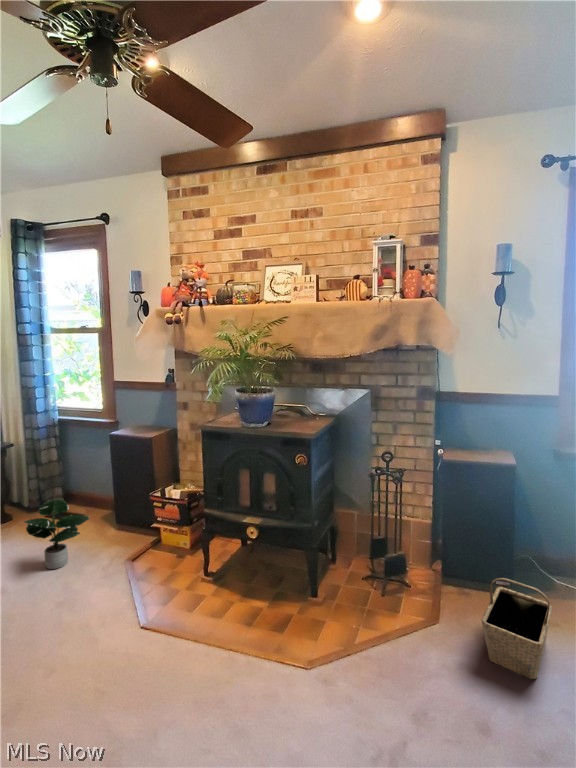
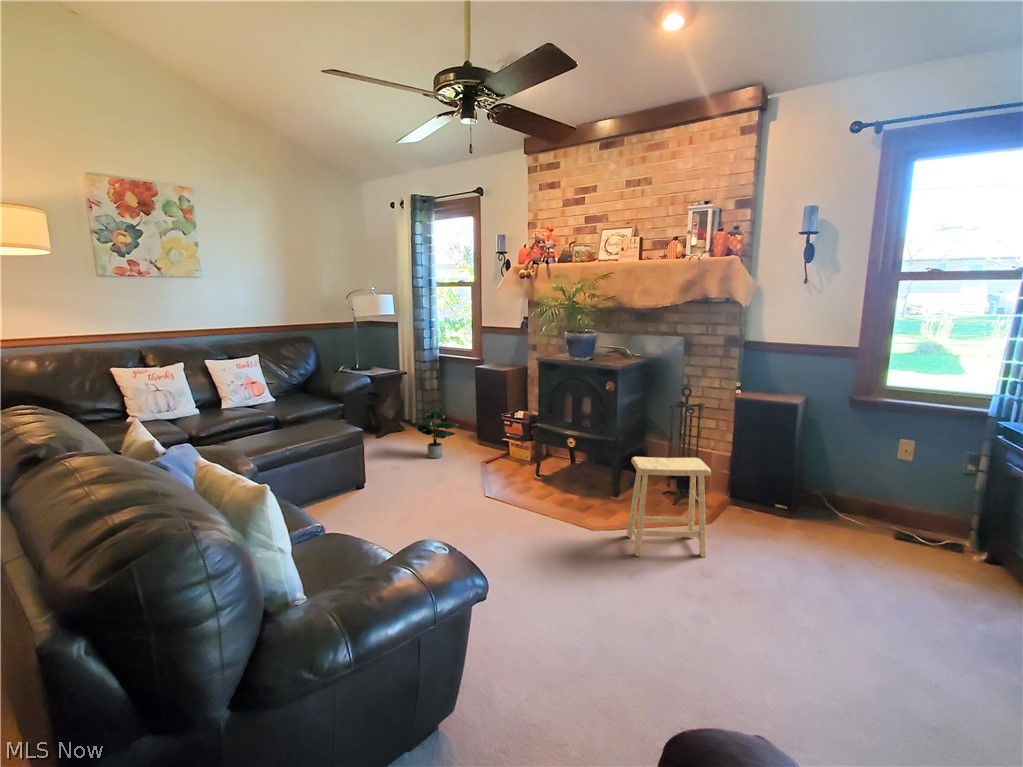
footstool: none [362,559,481,734] -> present [627,457,711,557]
basket: present [482,578,552,679] -> none [728,486,799,556]

